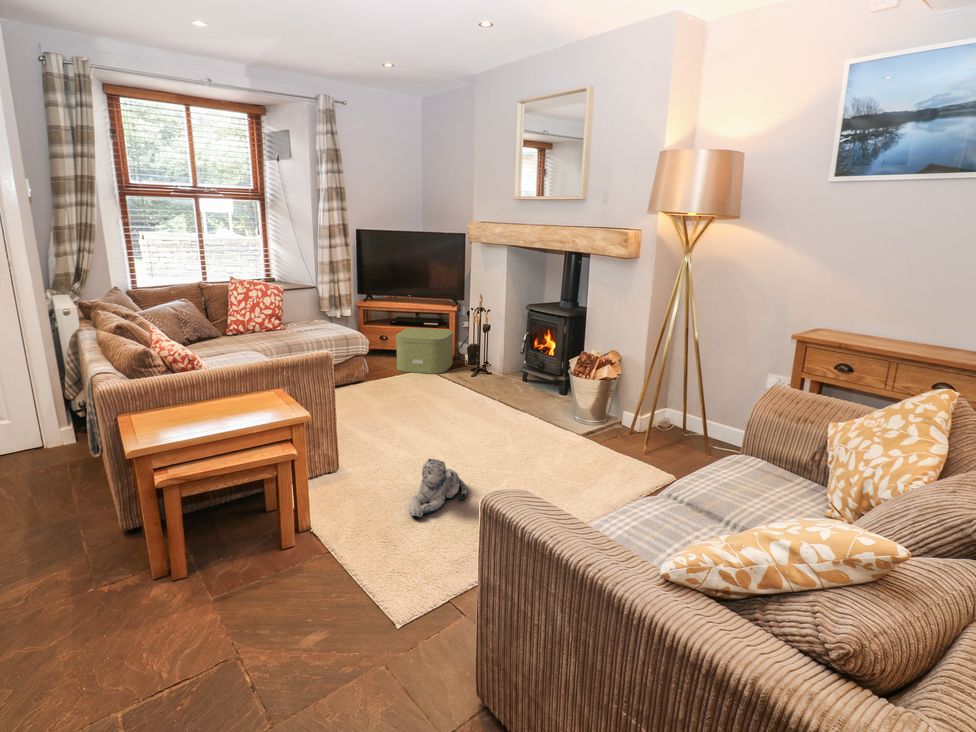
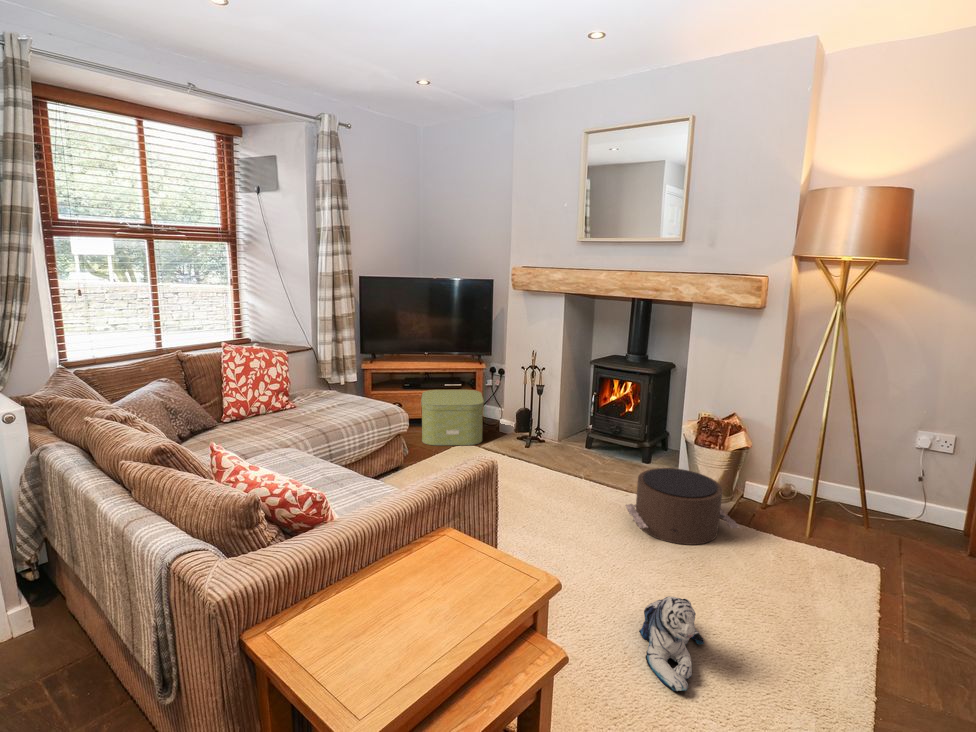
pouf: none [494,393,580,451] -> present [626,468,739,545]

